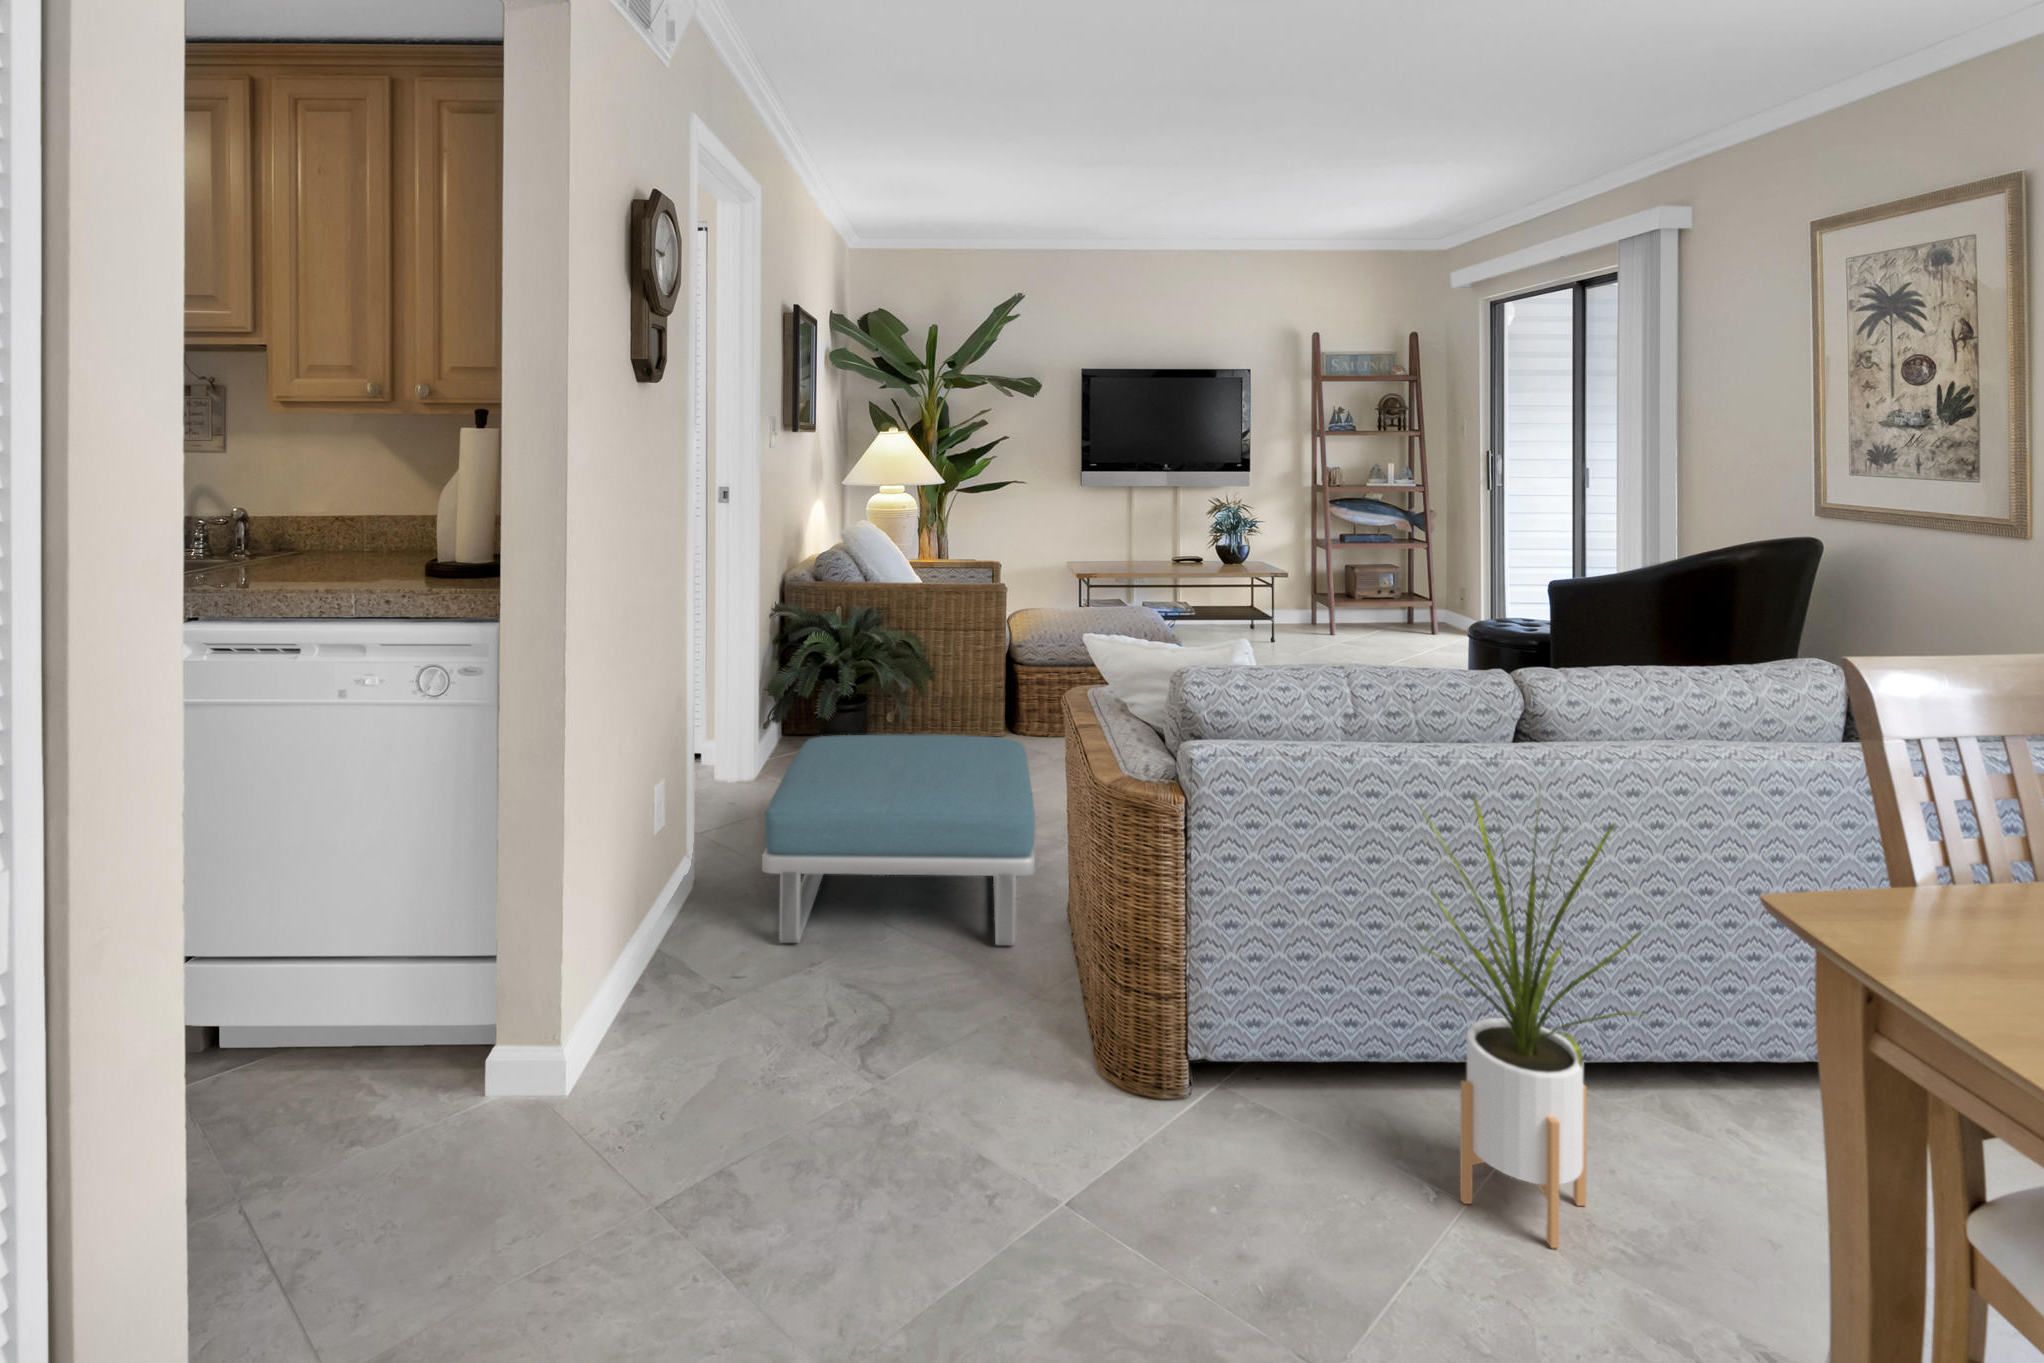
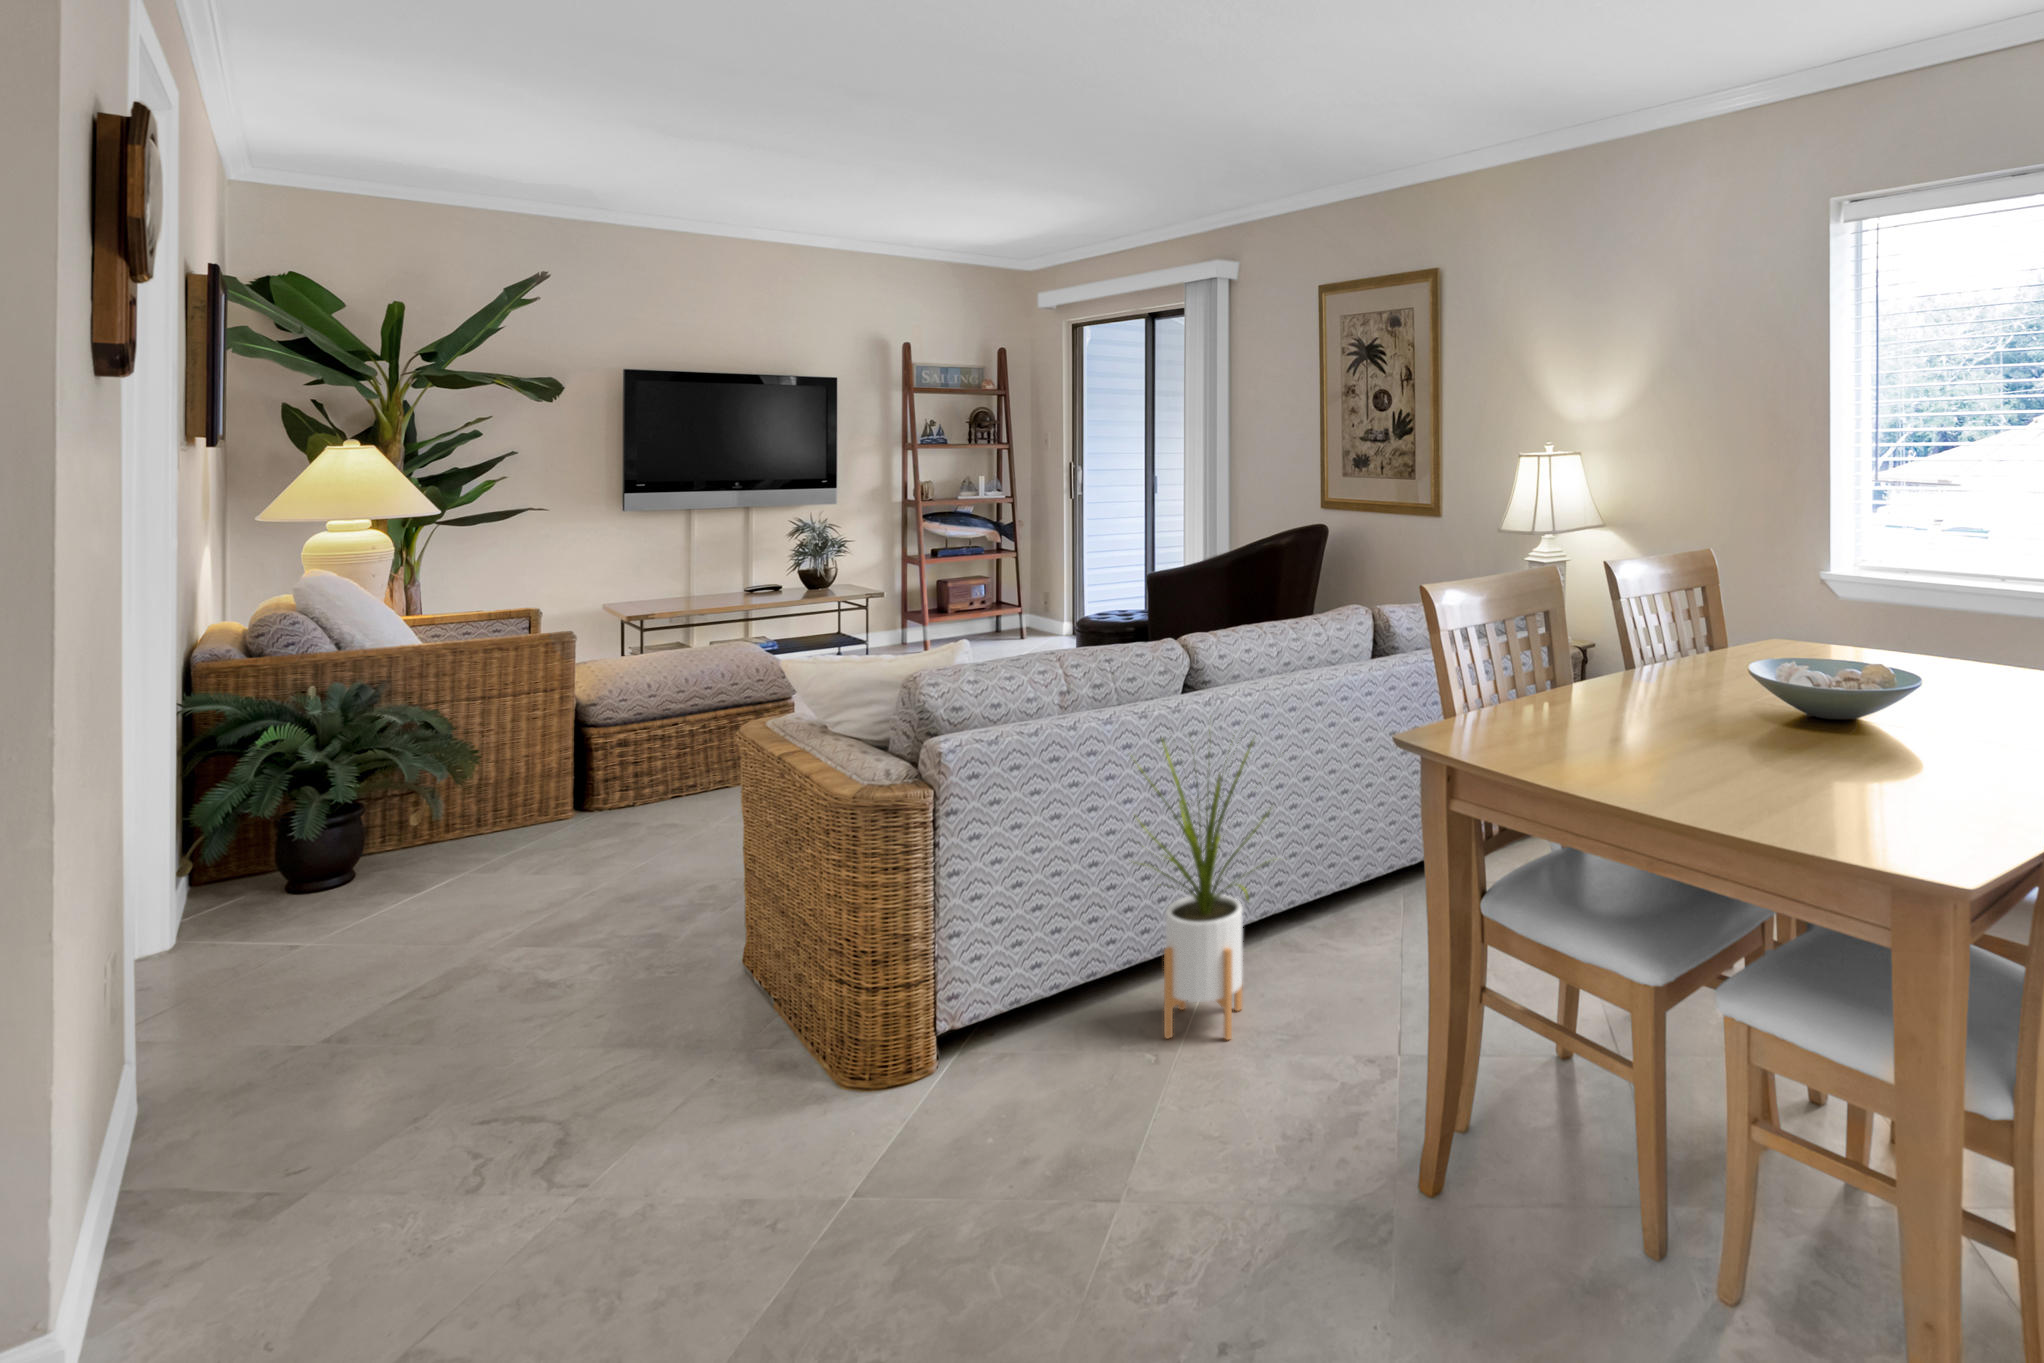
footstool: present [762,735,1035,946] -> none [330,803,723,1100]

